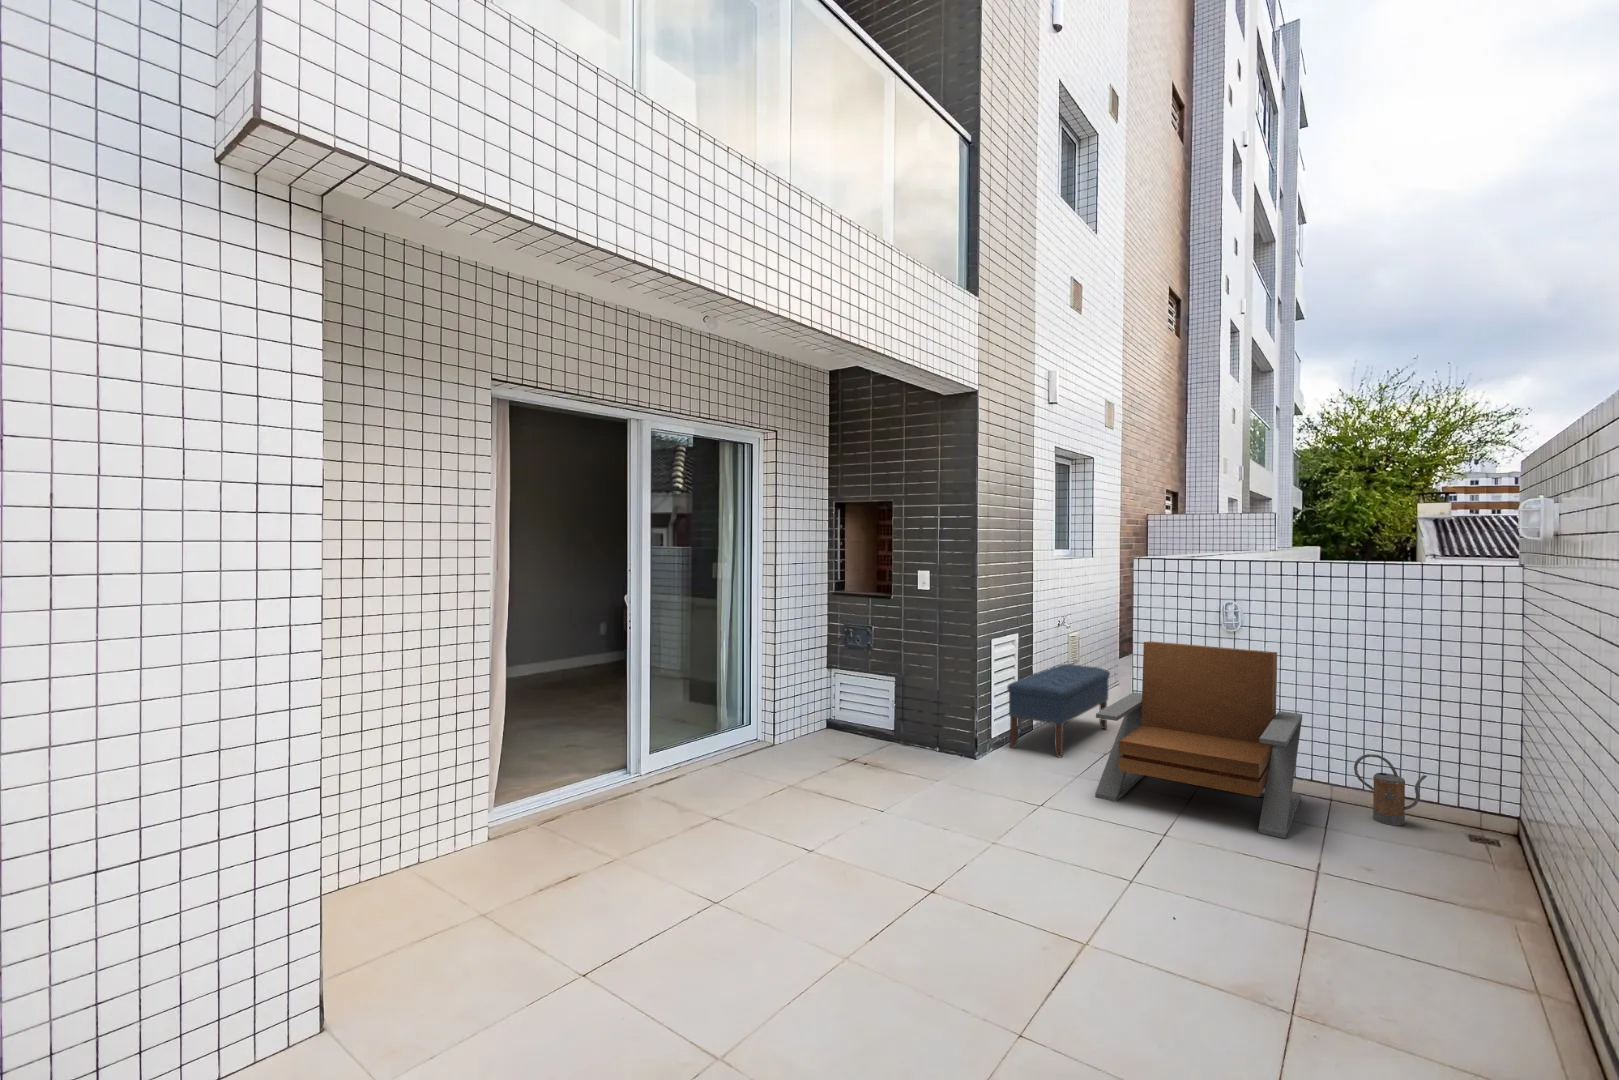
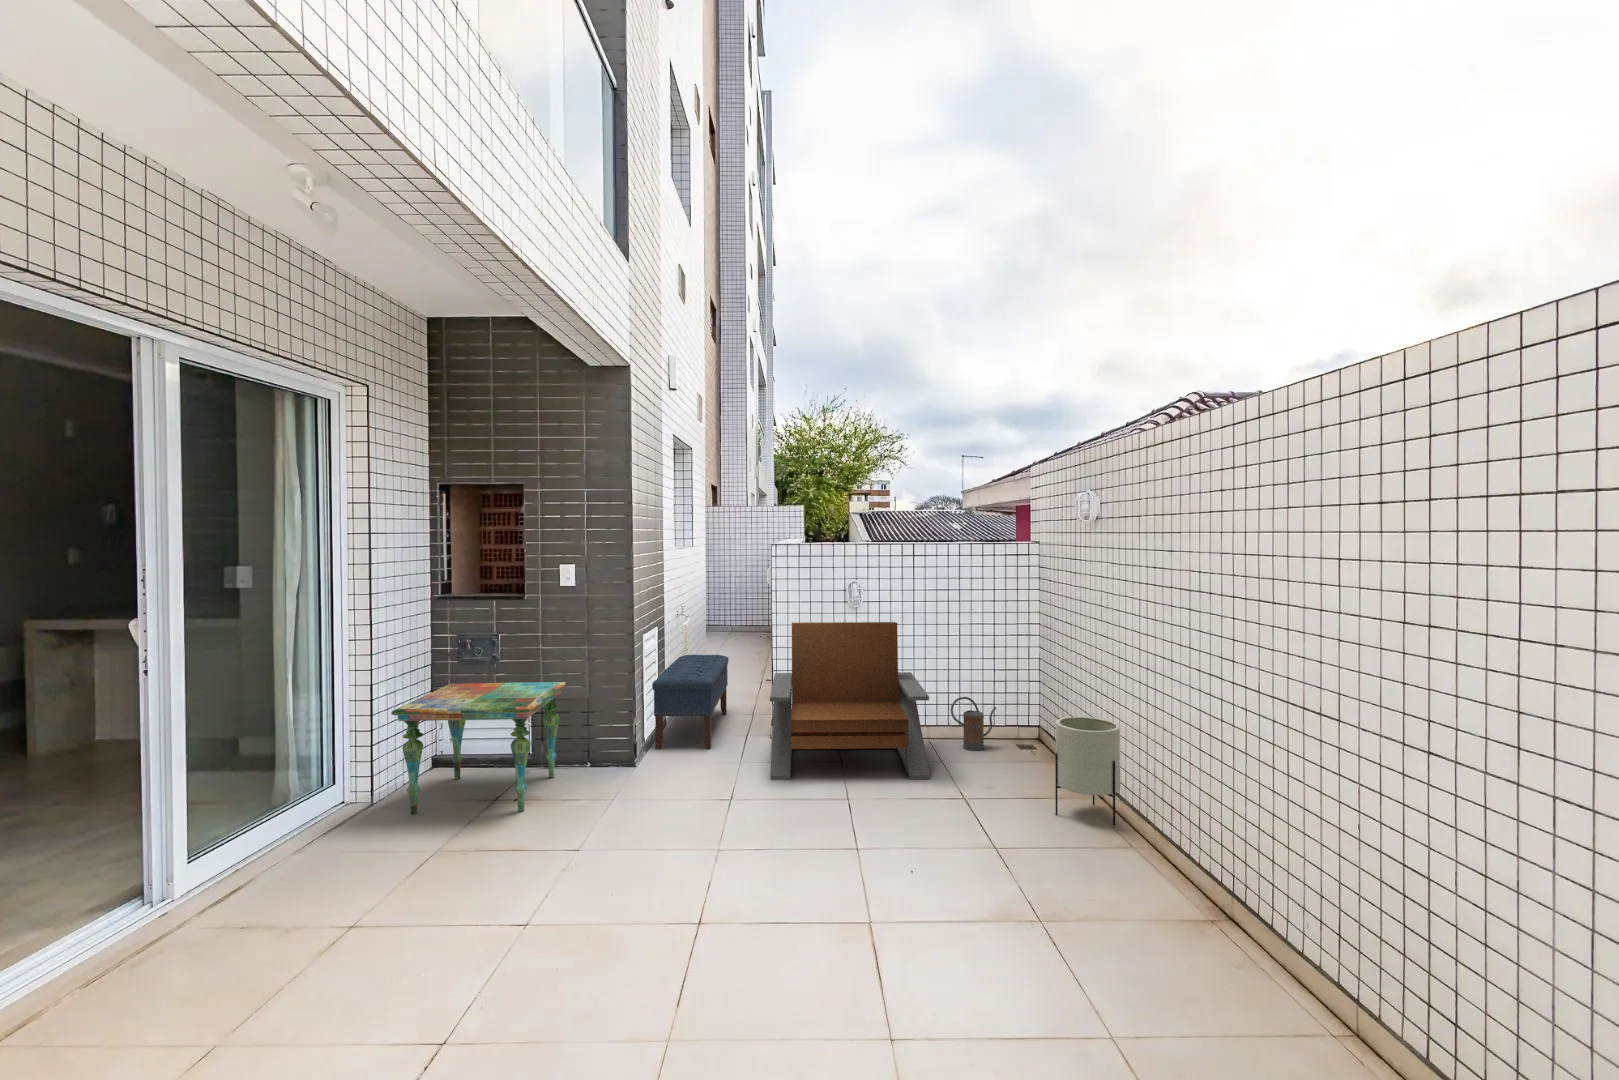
side table: none [782,663,921,773] -> present [391,682,566,814]
planter: none [1433,799,1546,958] -> present [1055,717,1120,825]

